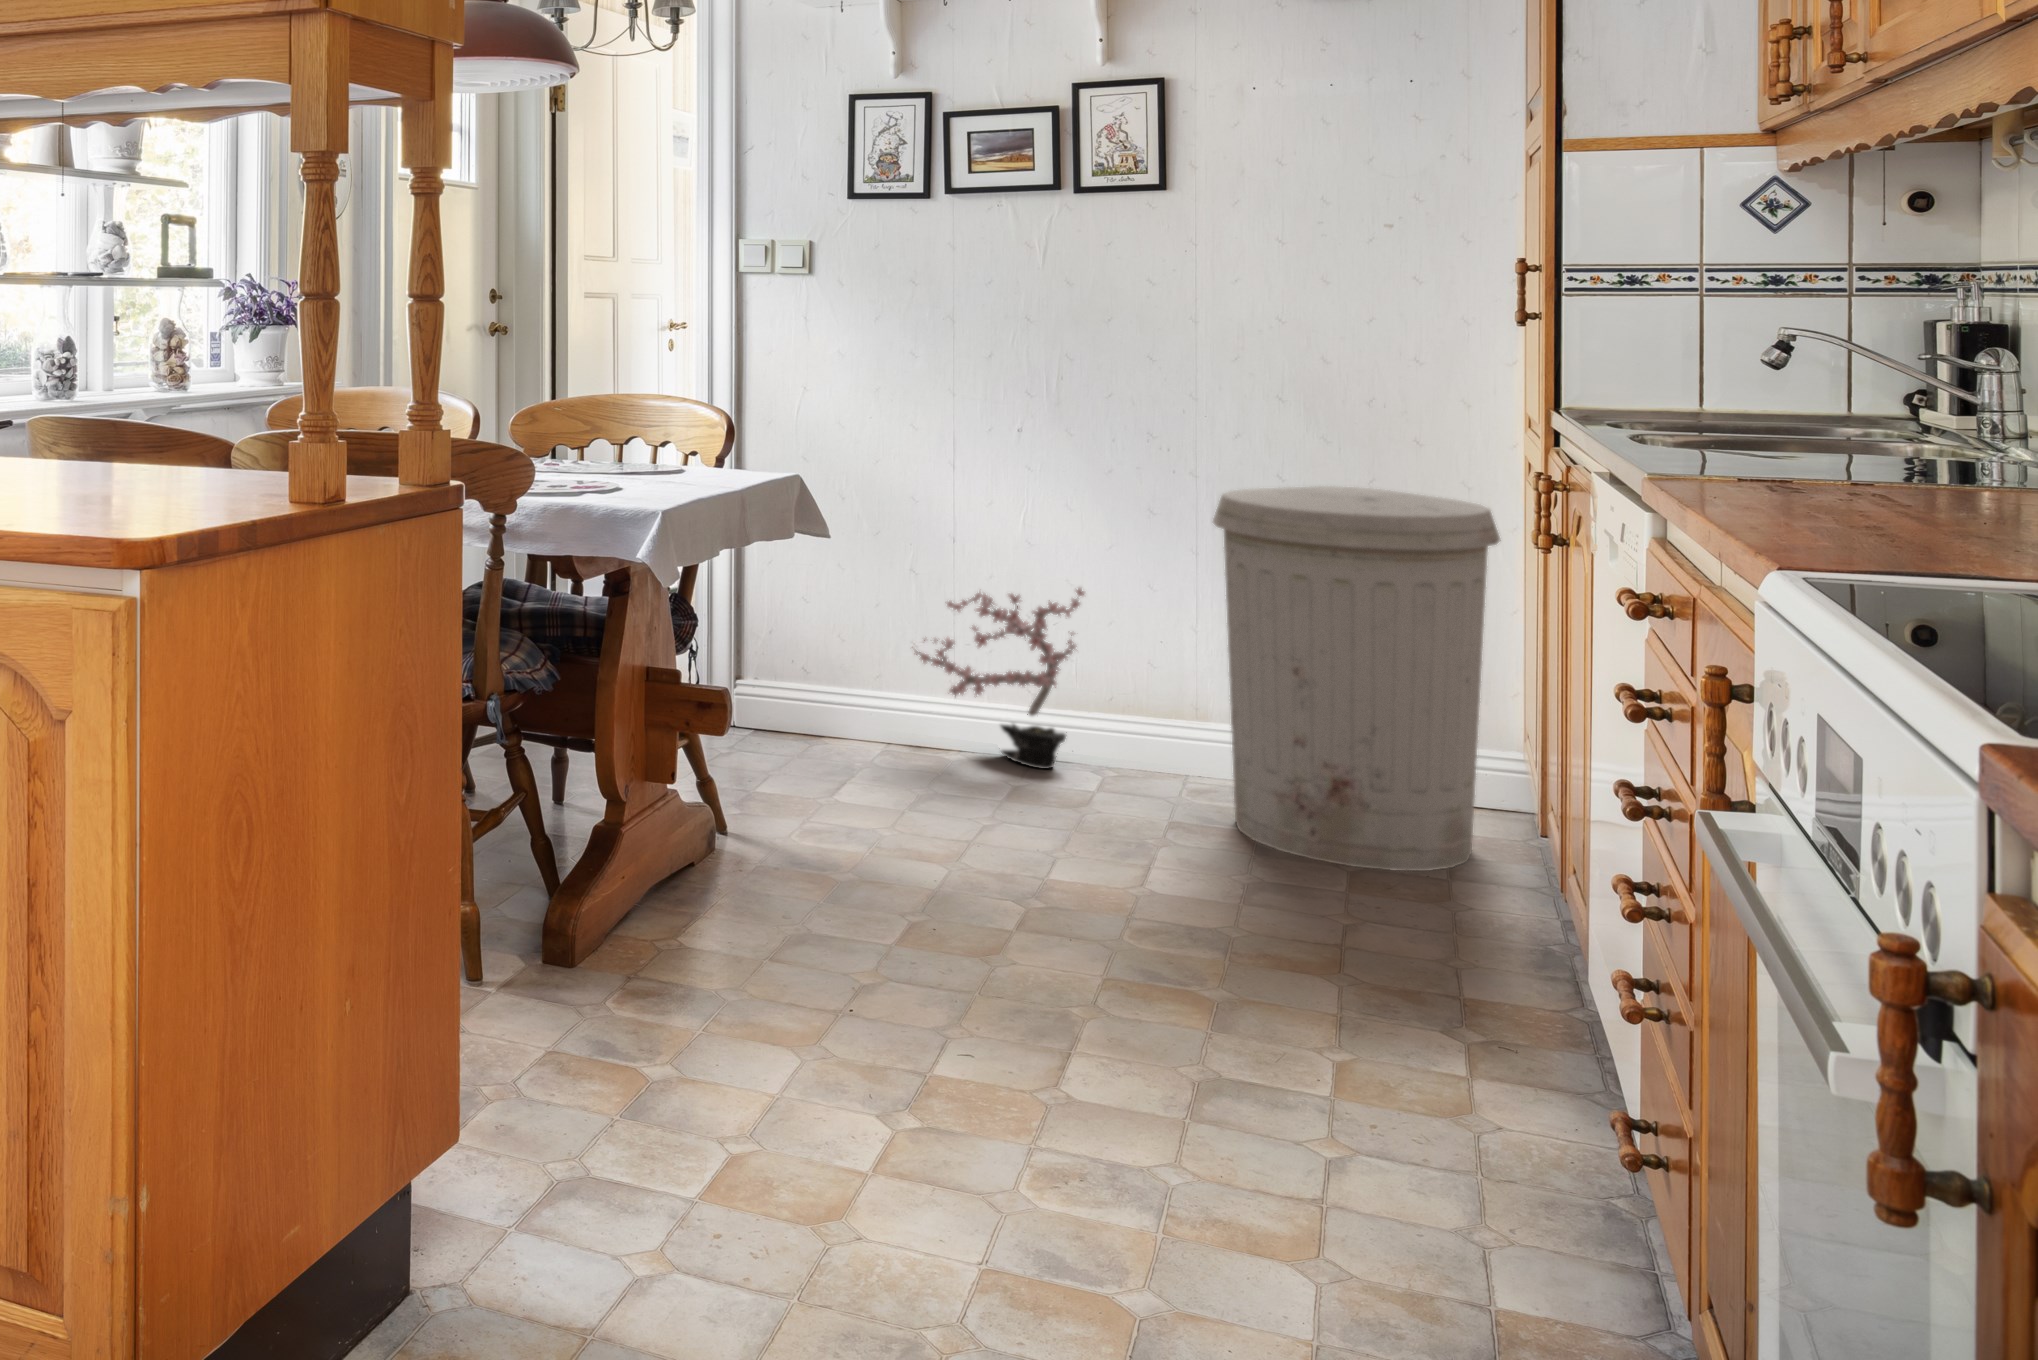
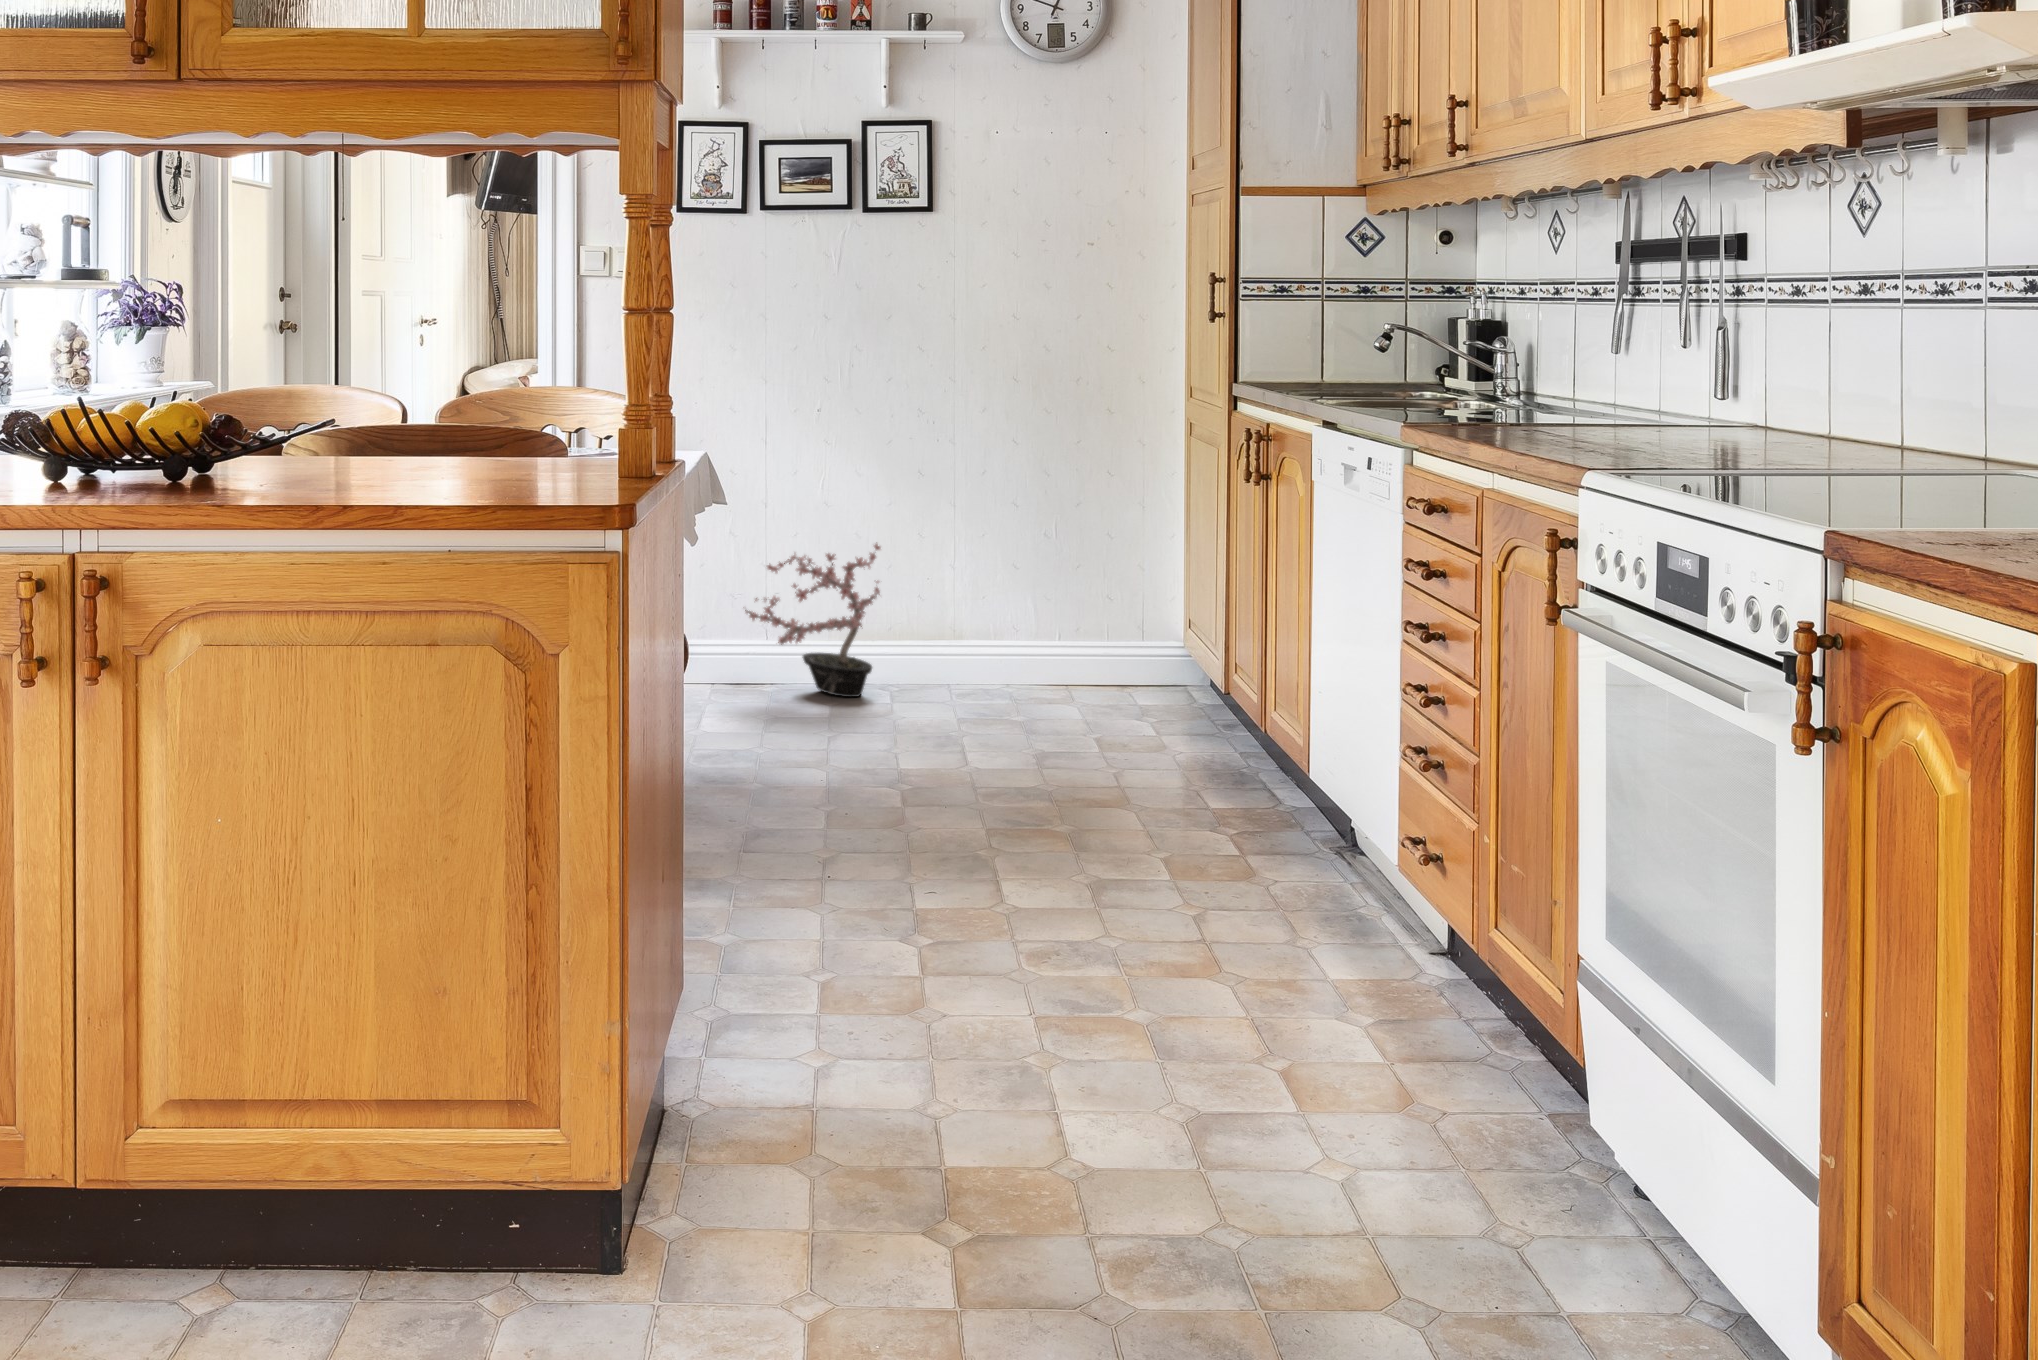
trash can: present [1213,486,1501,871] -> none [996,448,1192,738]

